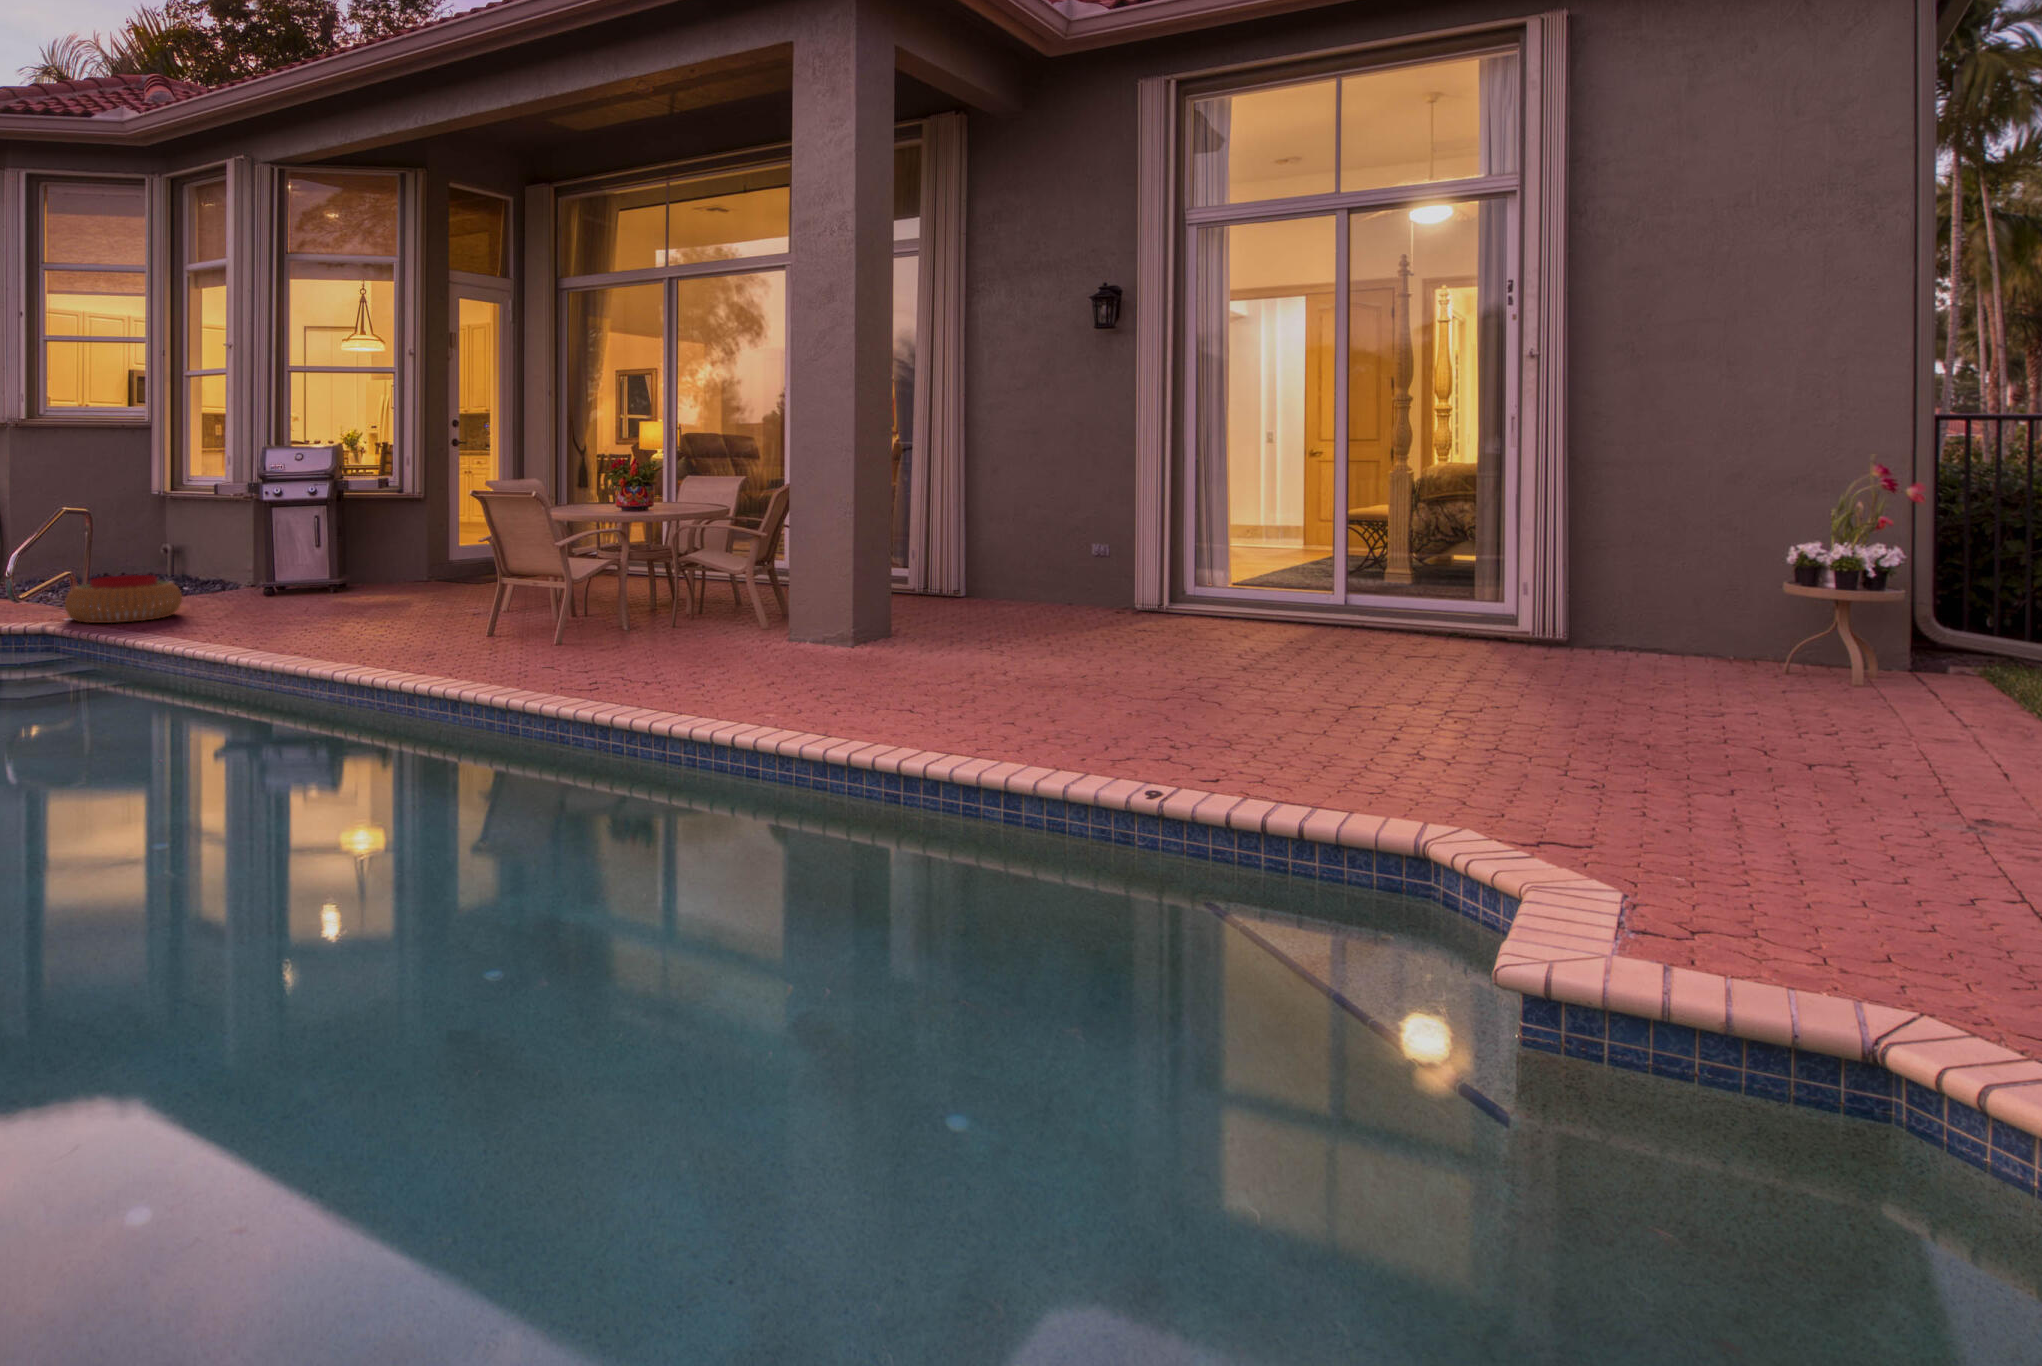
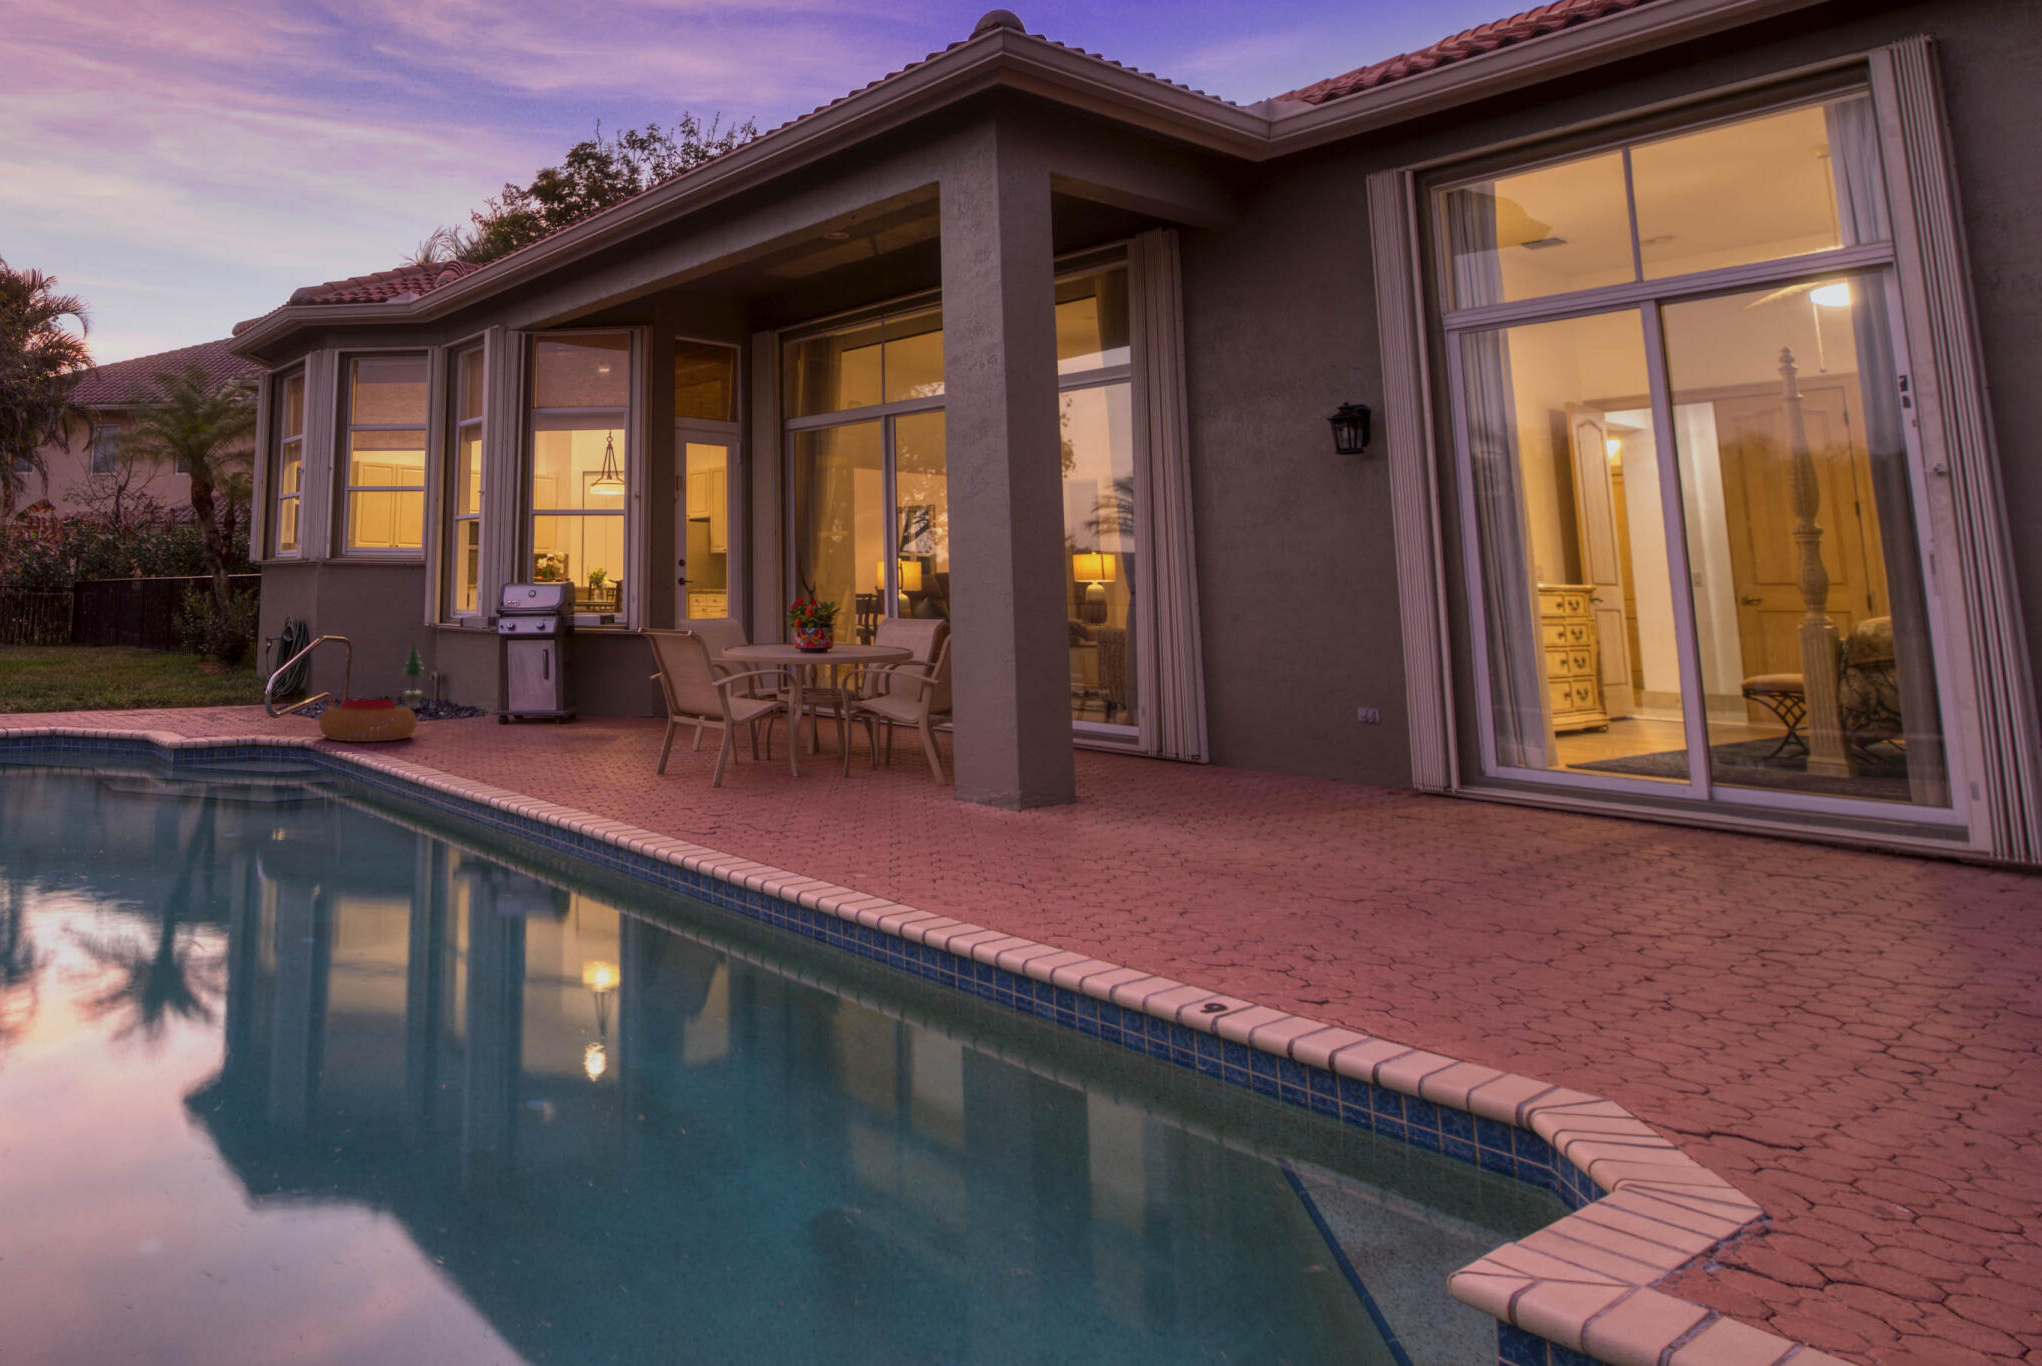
potted tree: none [123,508,151,582] -> present [404,643,423,708]

